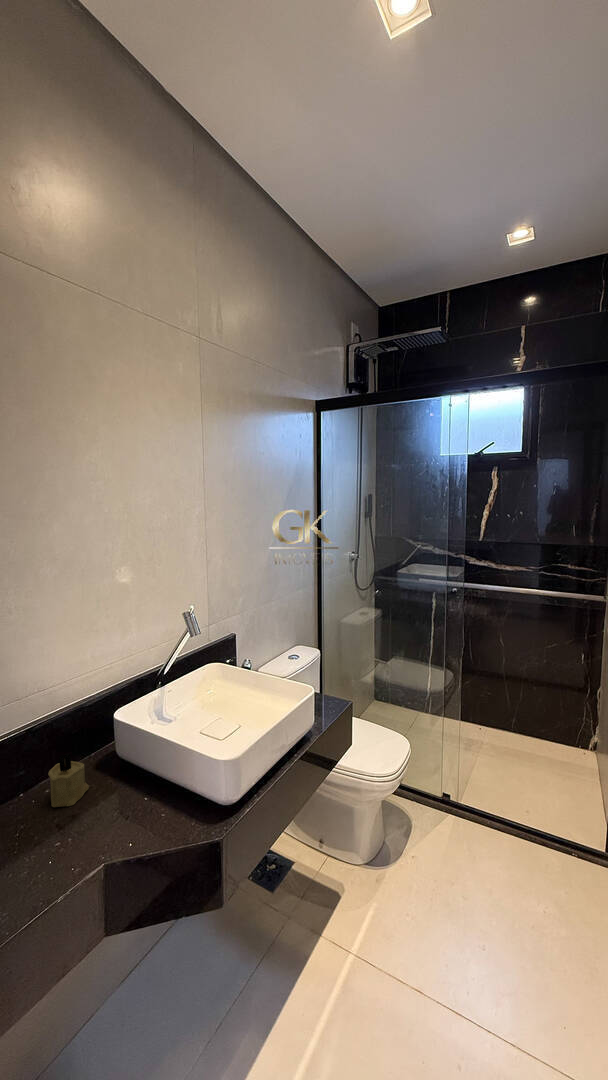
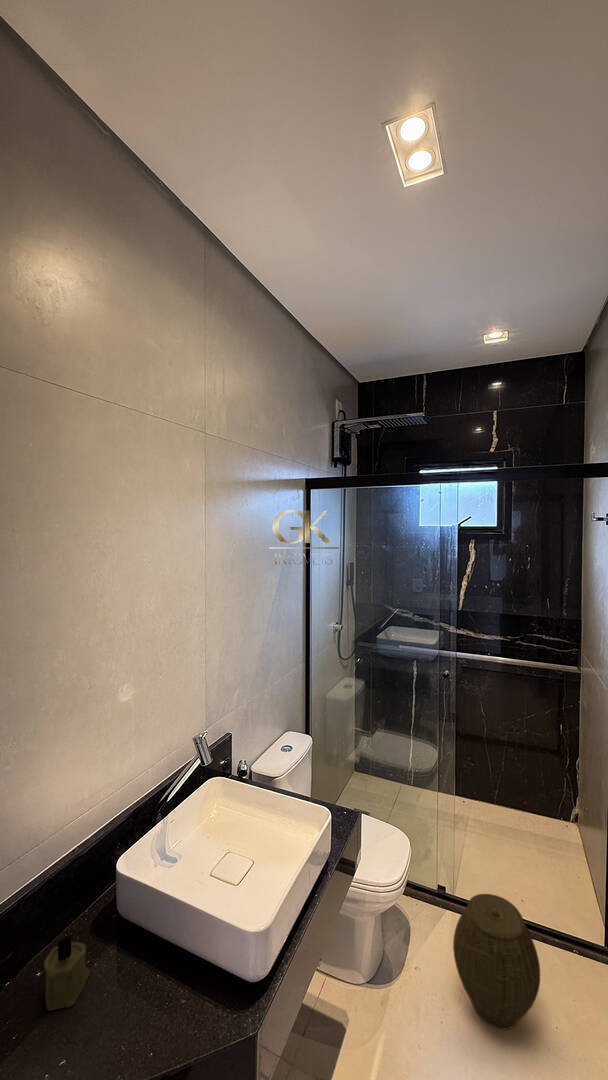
woven basket: none [446,792,529,909] -> present [453,894,540,1029]

